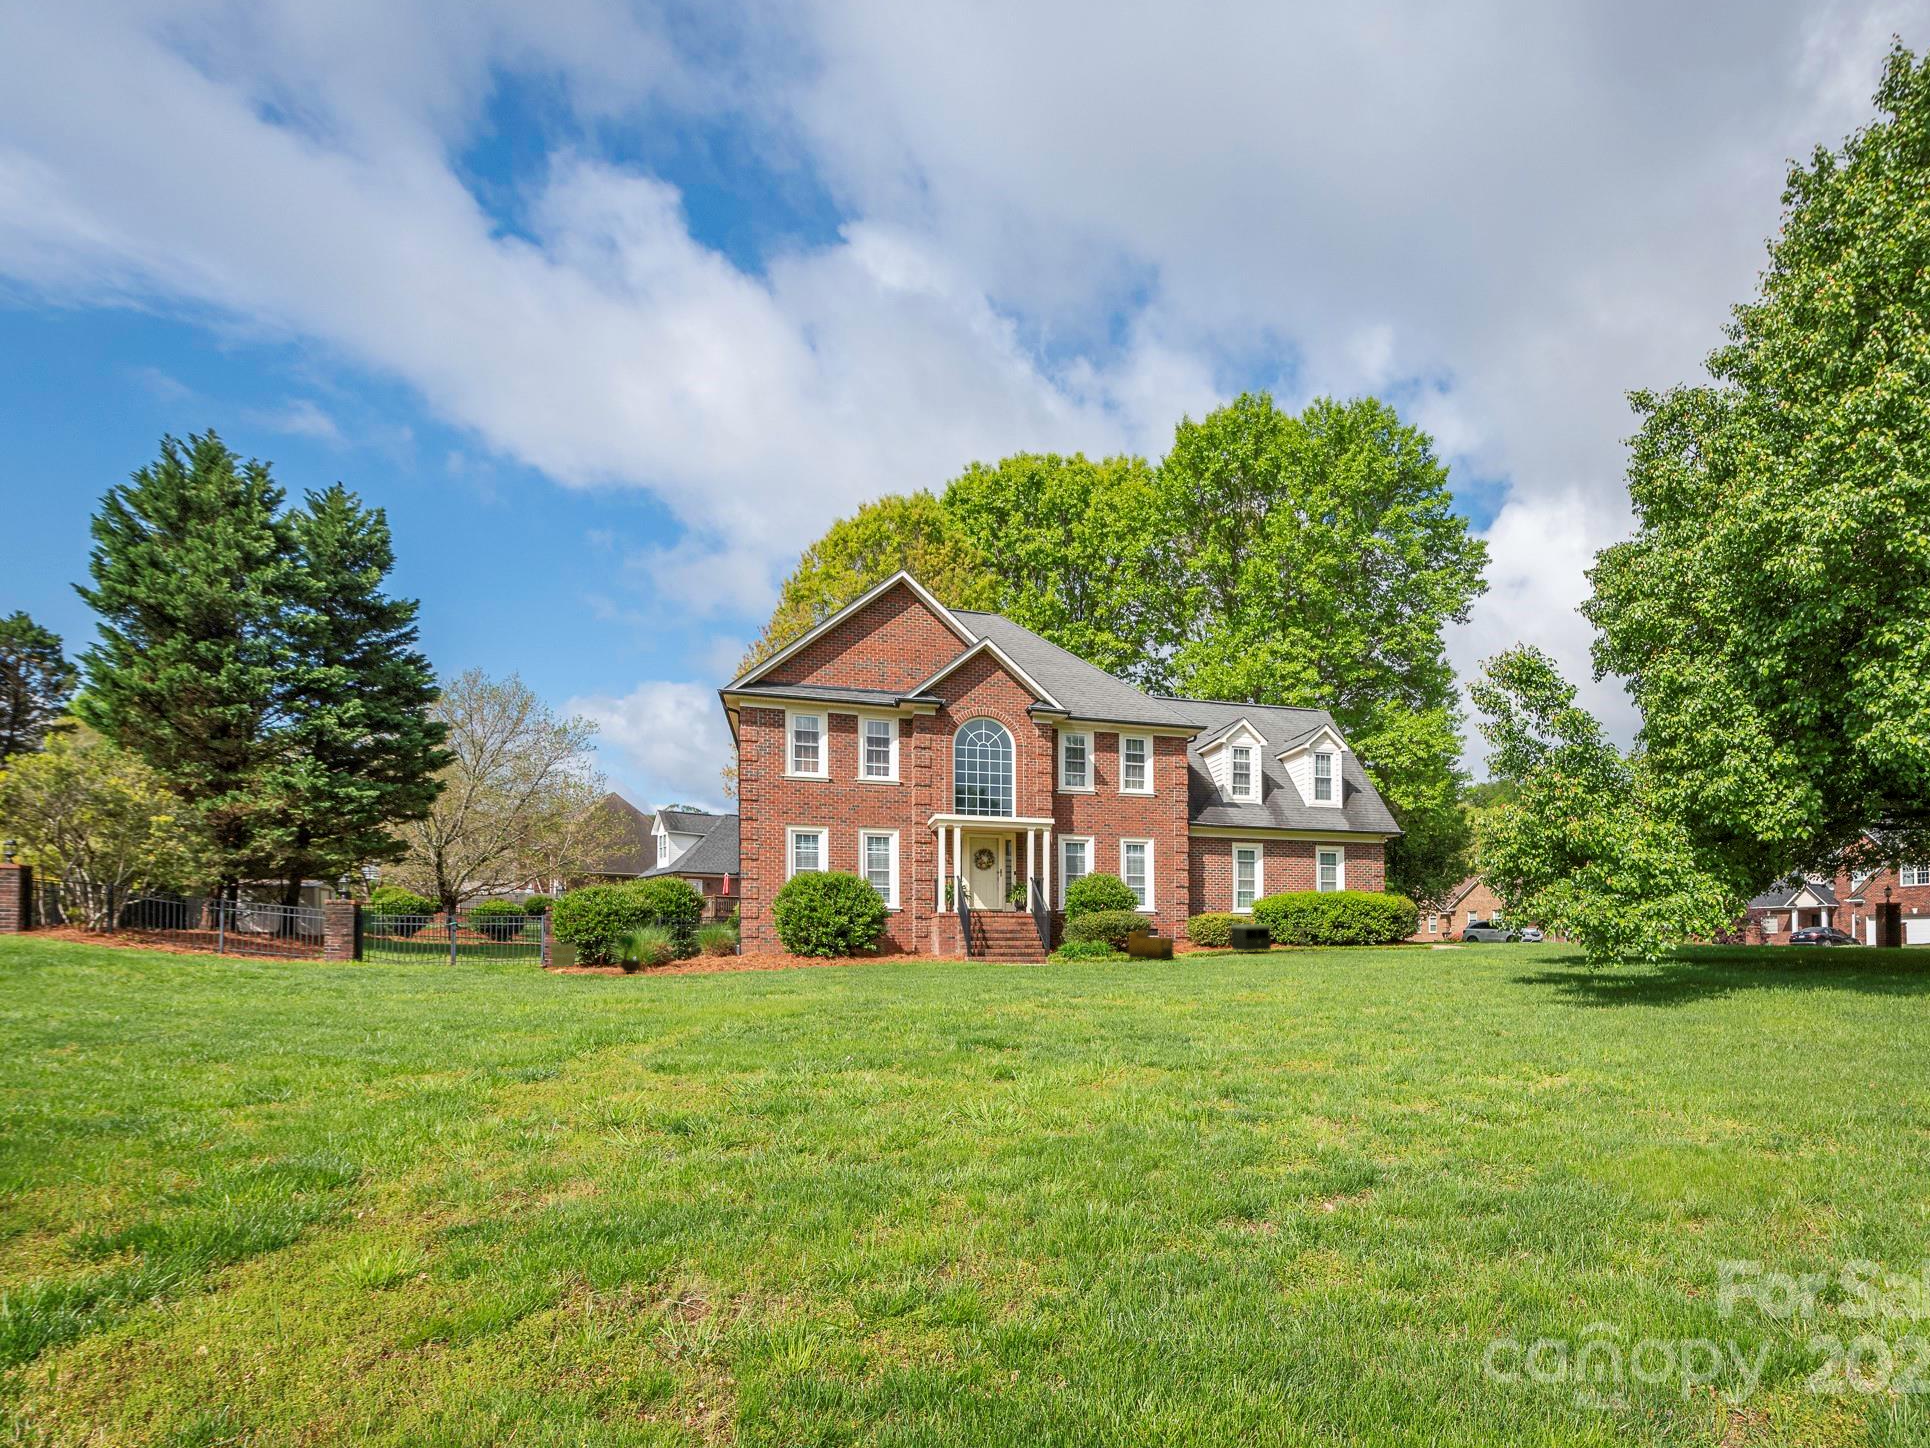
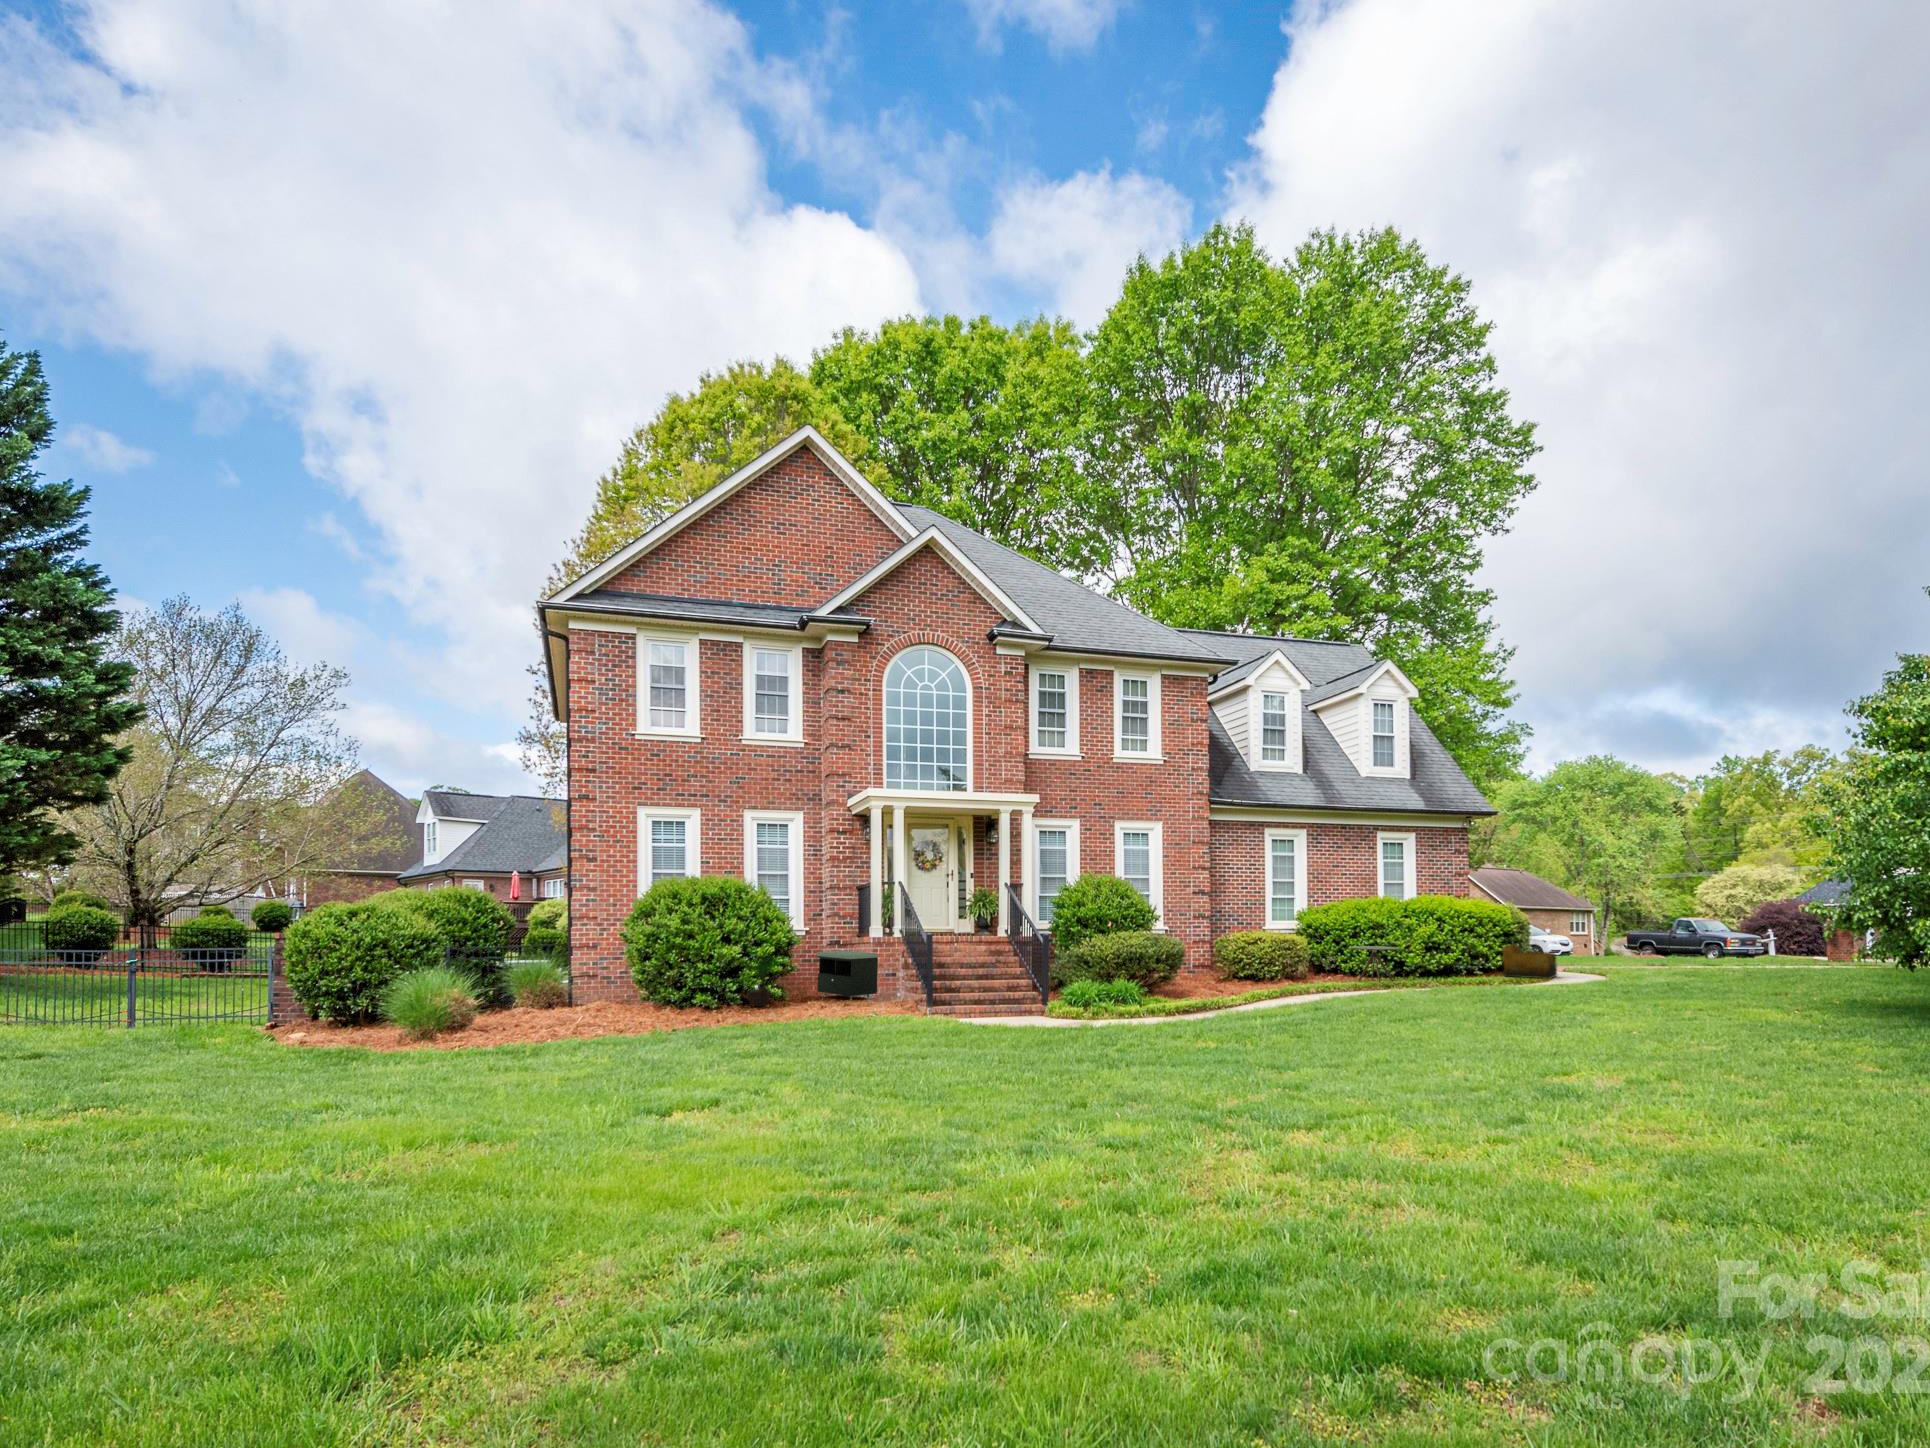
storage bench: present [1231,924,1271,951] -> present [817,950,878,1000]
armchair: present [1129,930,1174,960] -> present [1503,944,1557,979]
potted tree: present [616,934,640,973] -> present [747,956,775,1007]
wooden bucket: present [551,943,576,967] -> none [273,989,322,1028]

